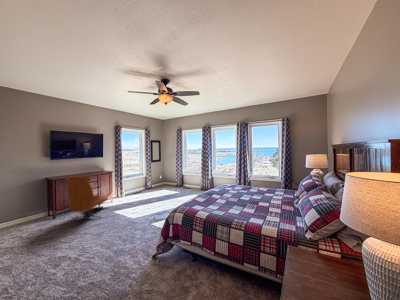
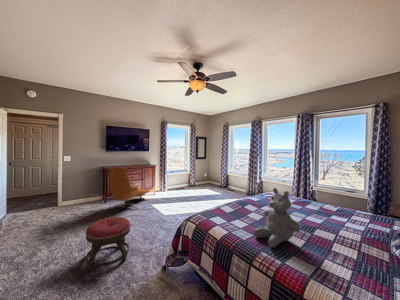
teddy bear: none [226,179,253,216] -> present [254,188,300,247]
ottoman: none [72,223,117,276] -> present [86,217,131,270]

